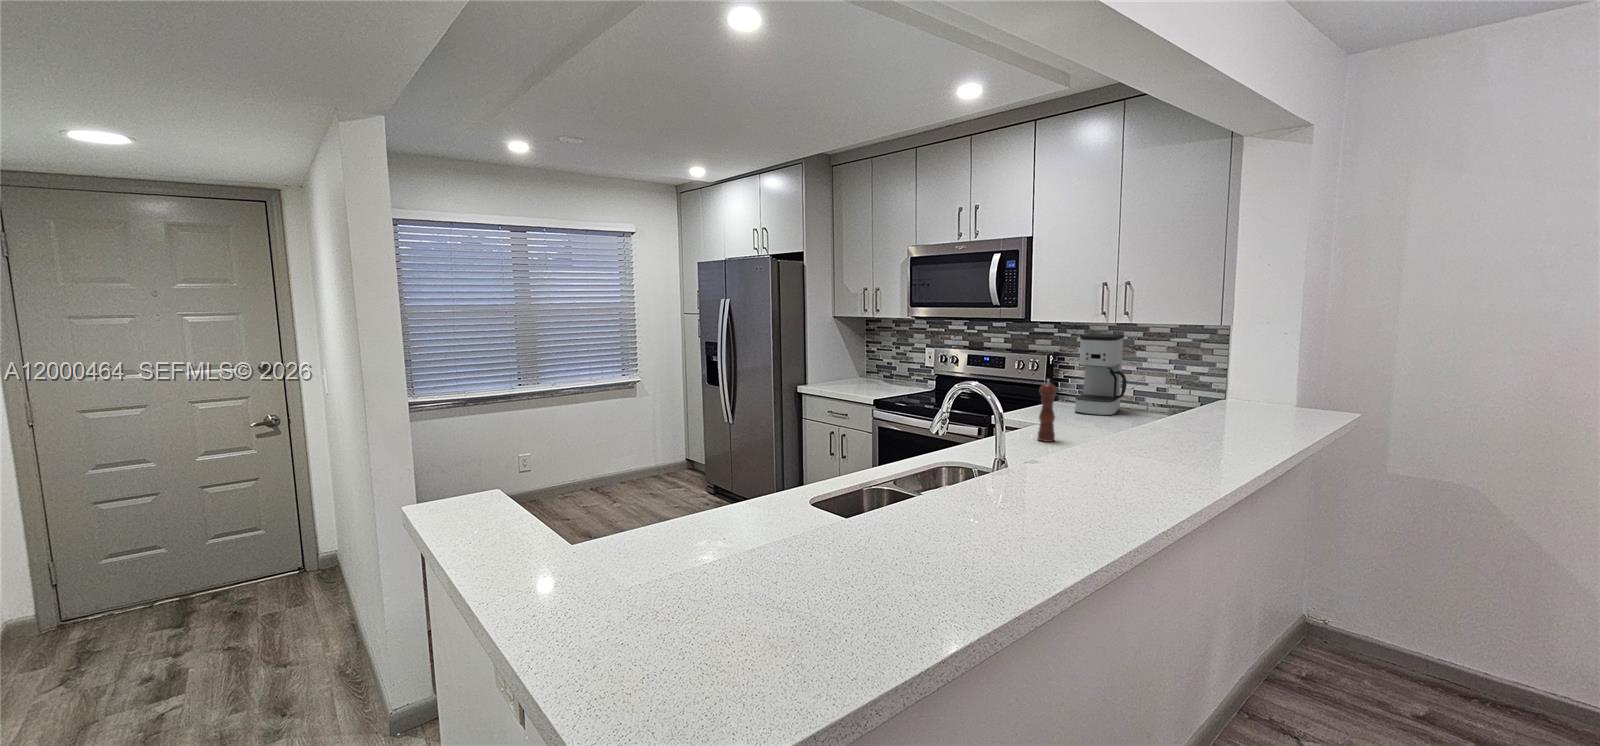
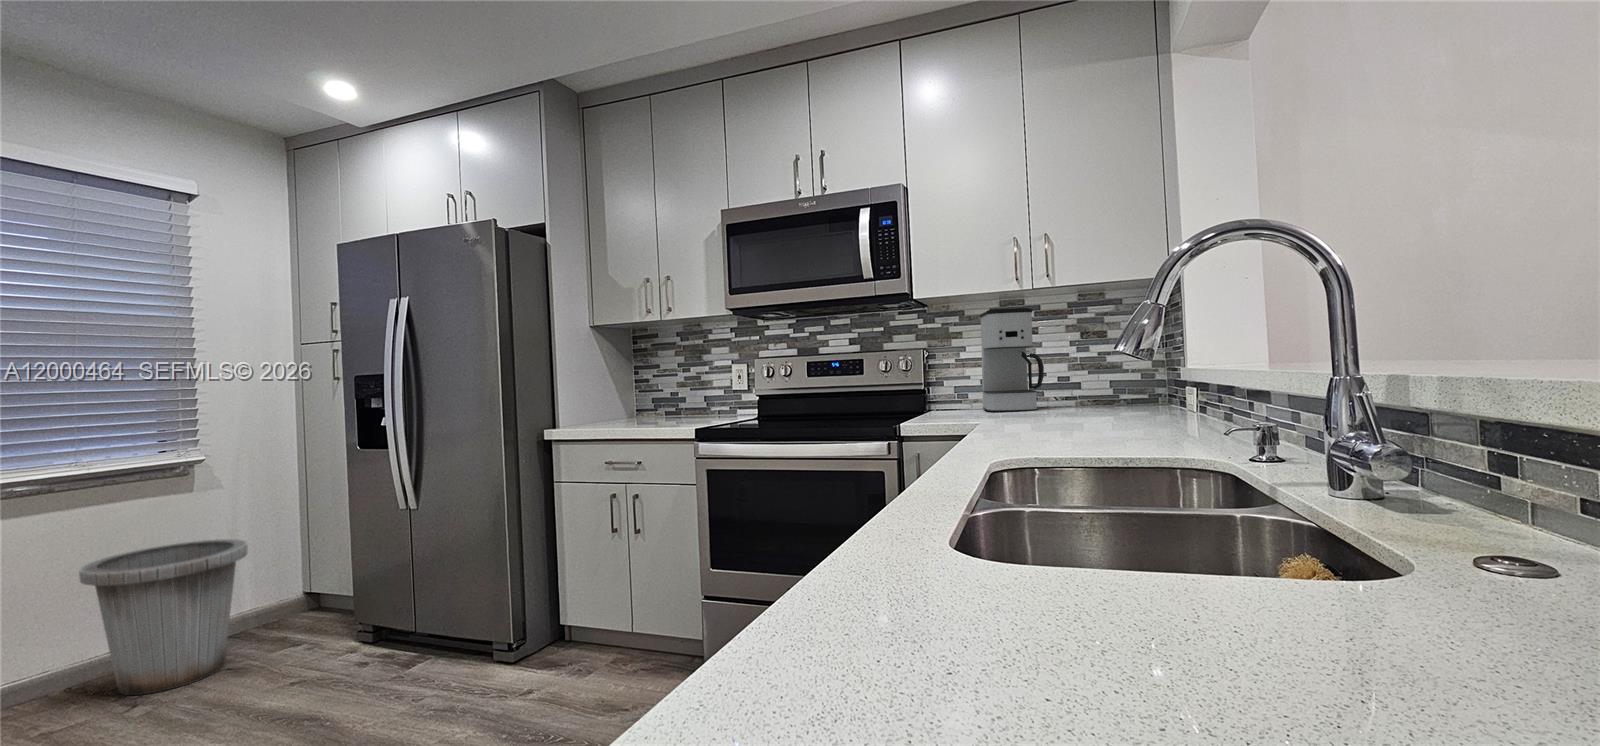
pepper mill: present [1038,379,1056,442] -> none [1050,330,1079,426]
trash can: none [593,425,658,498] -> present [79,539,247,695]

